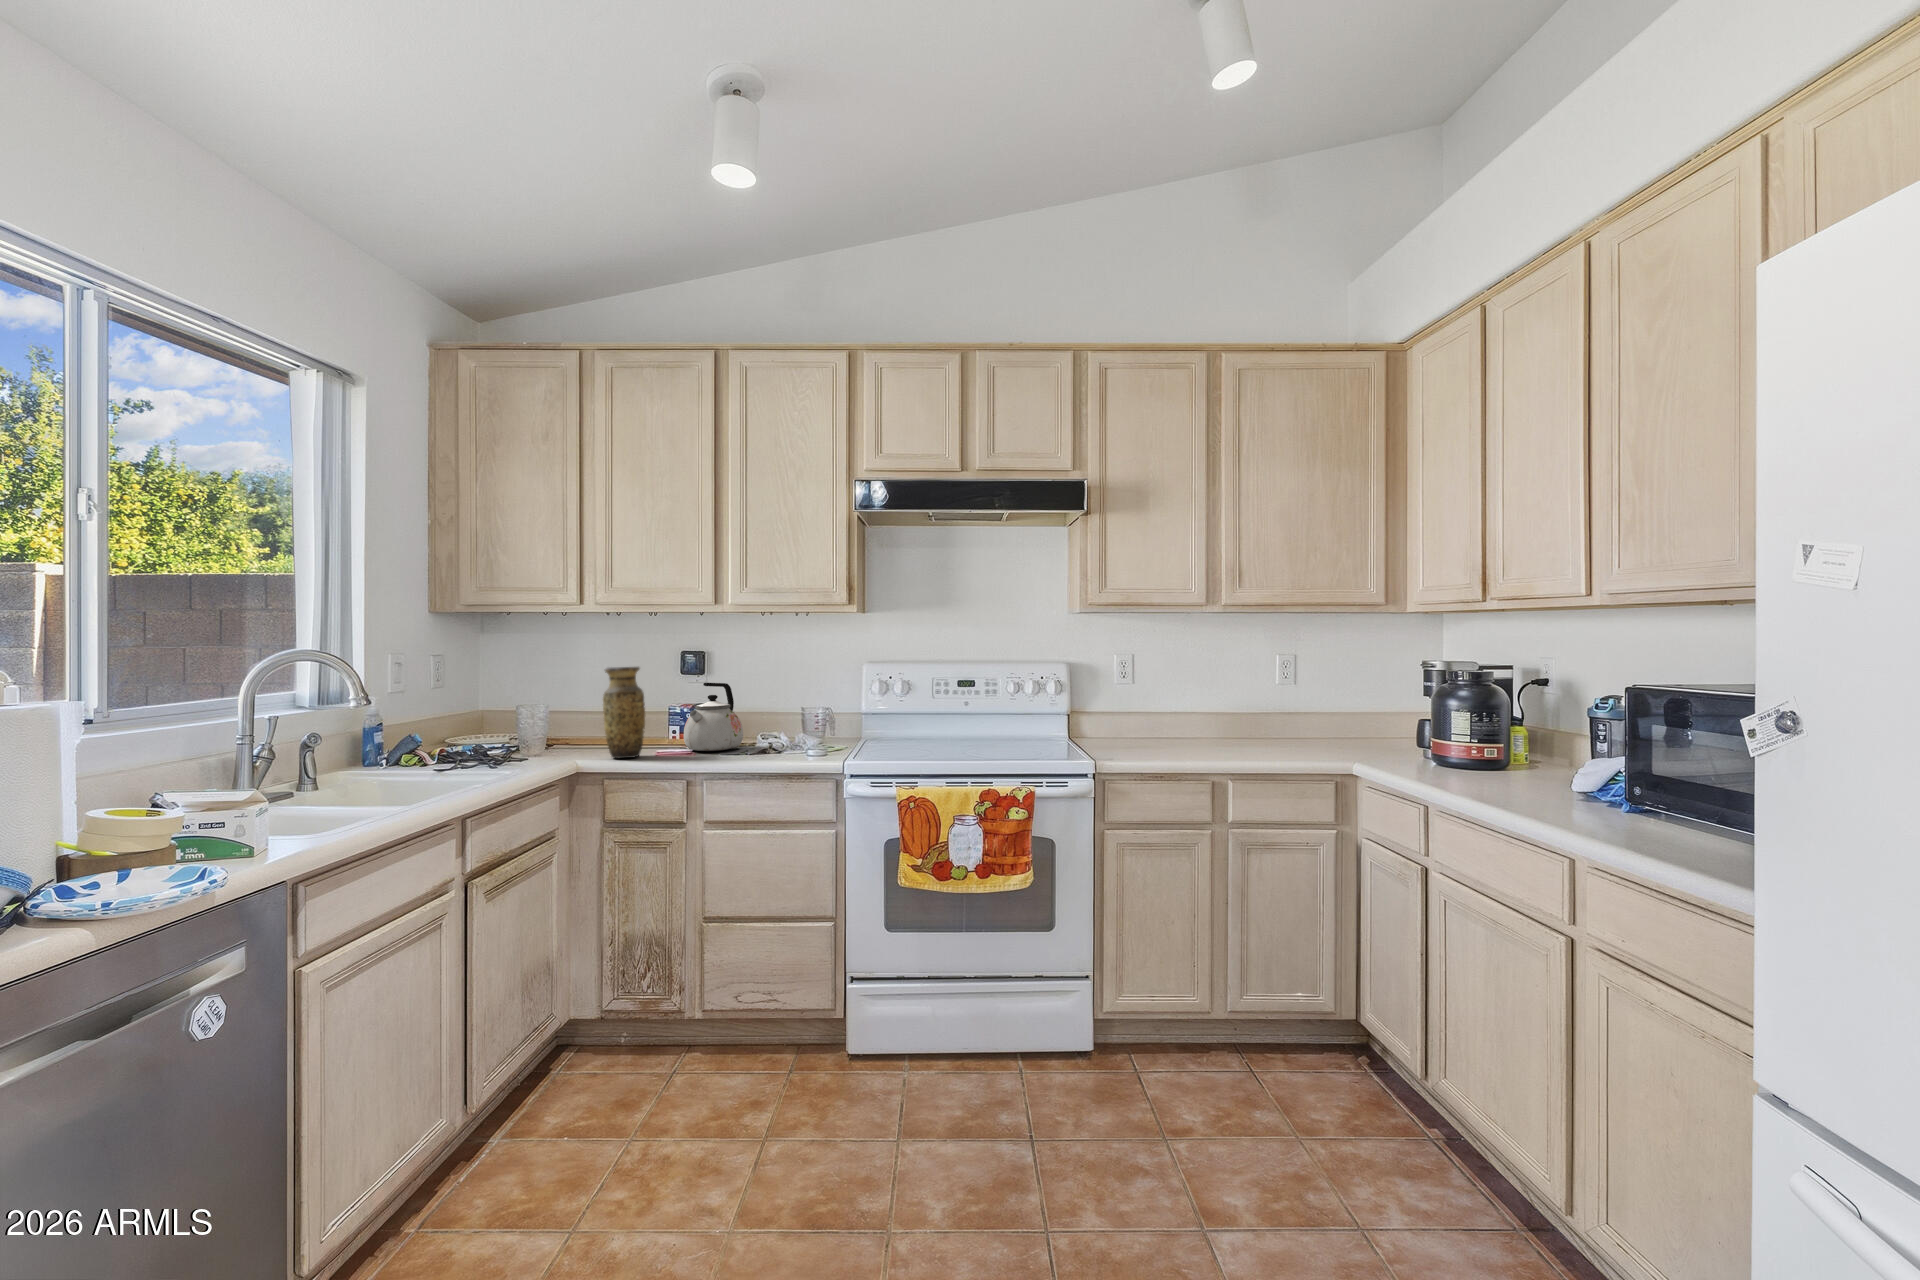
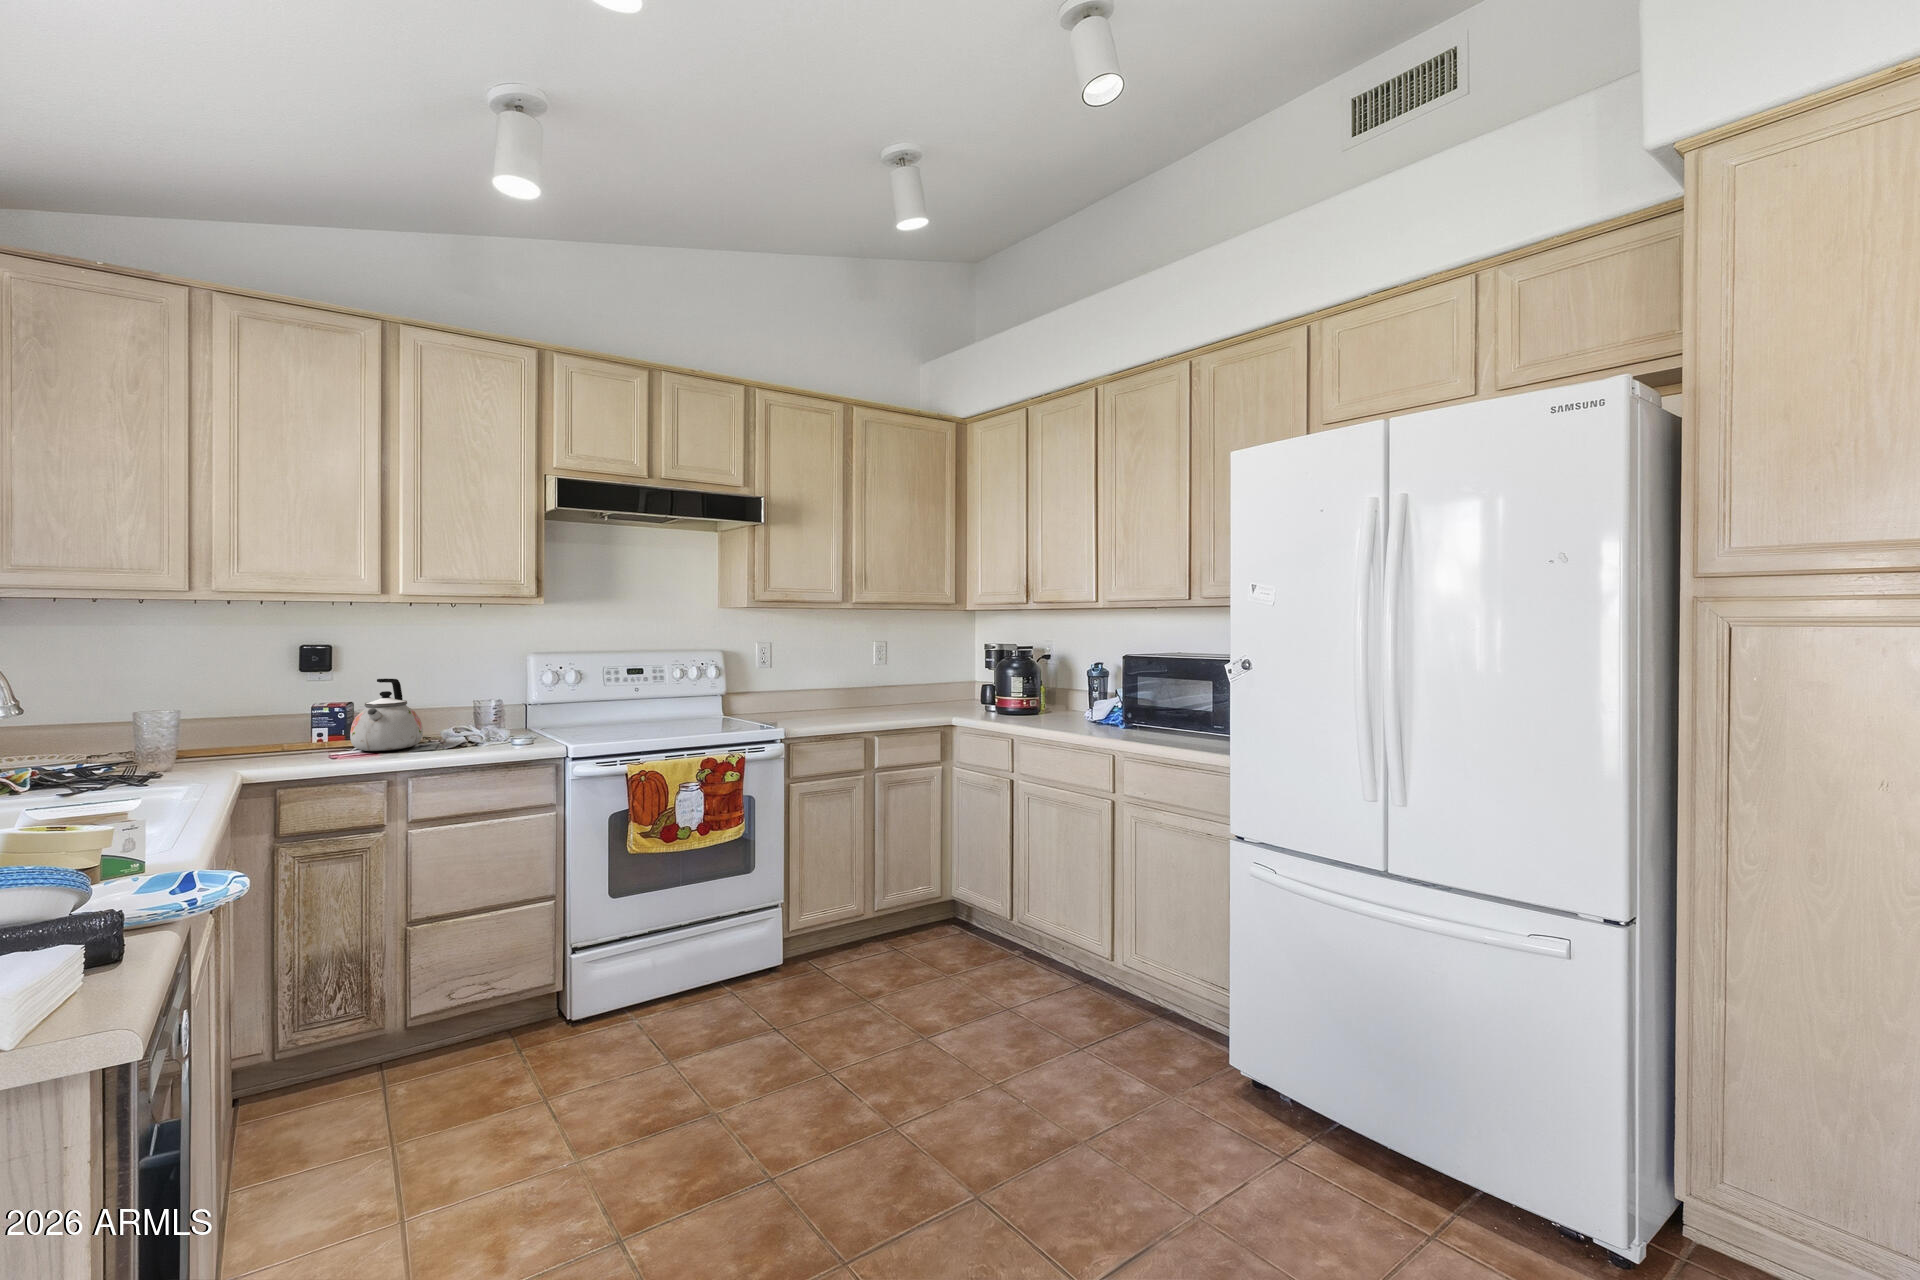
vase: present [603,667,645,758] -> none [265,664,320,766]

